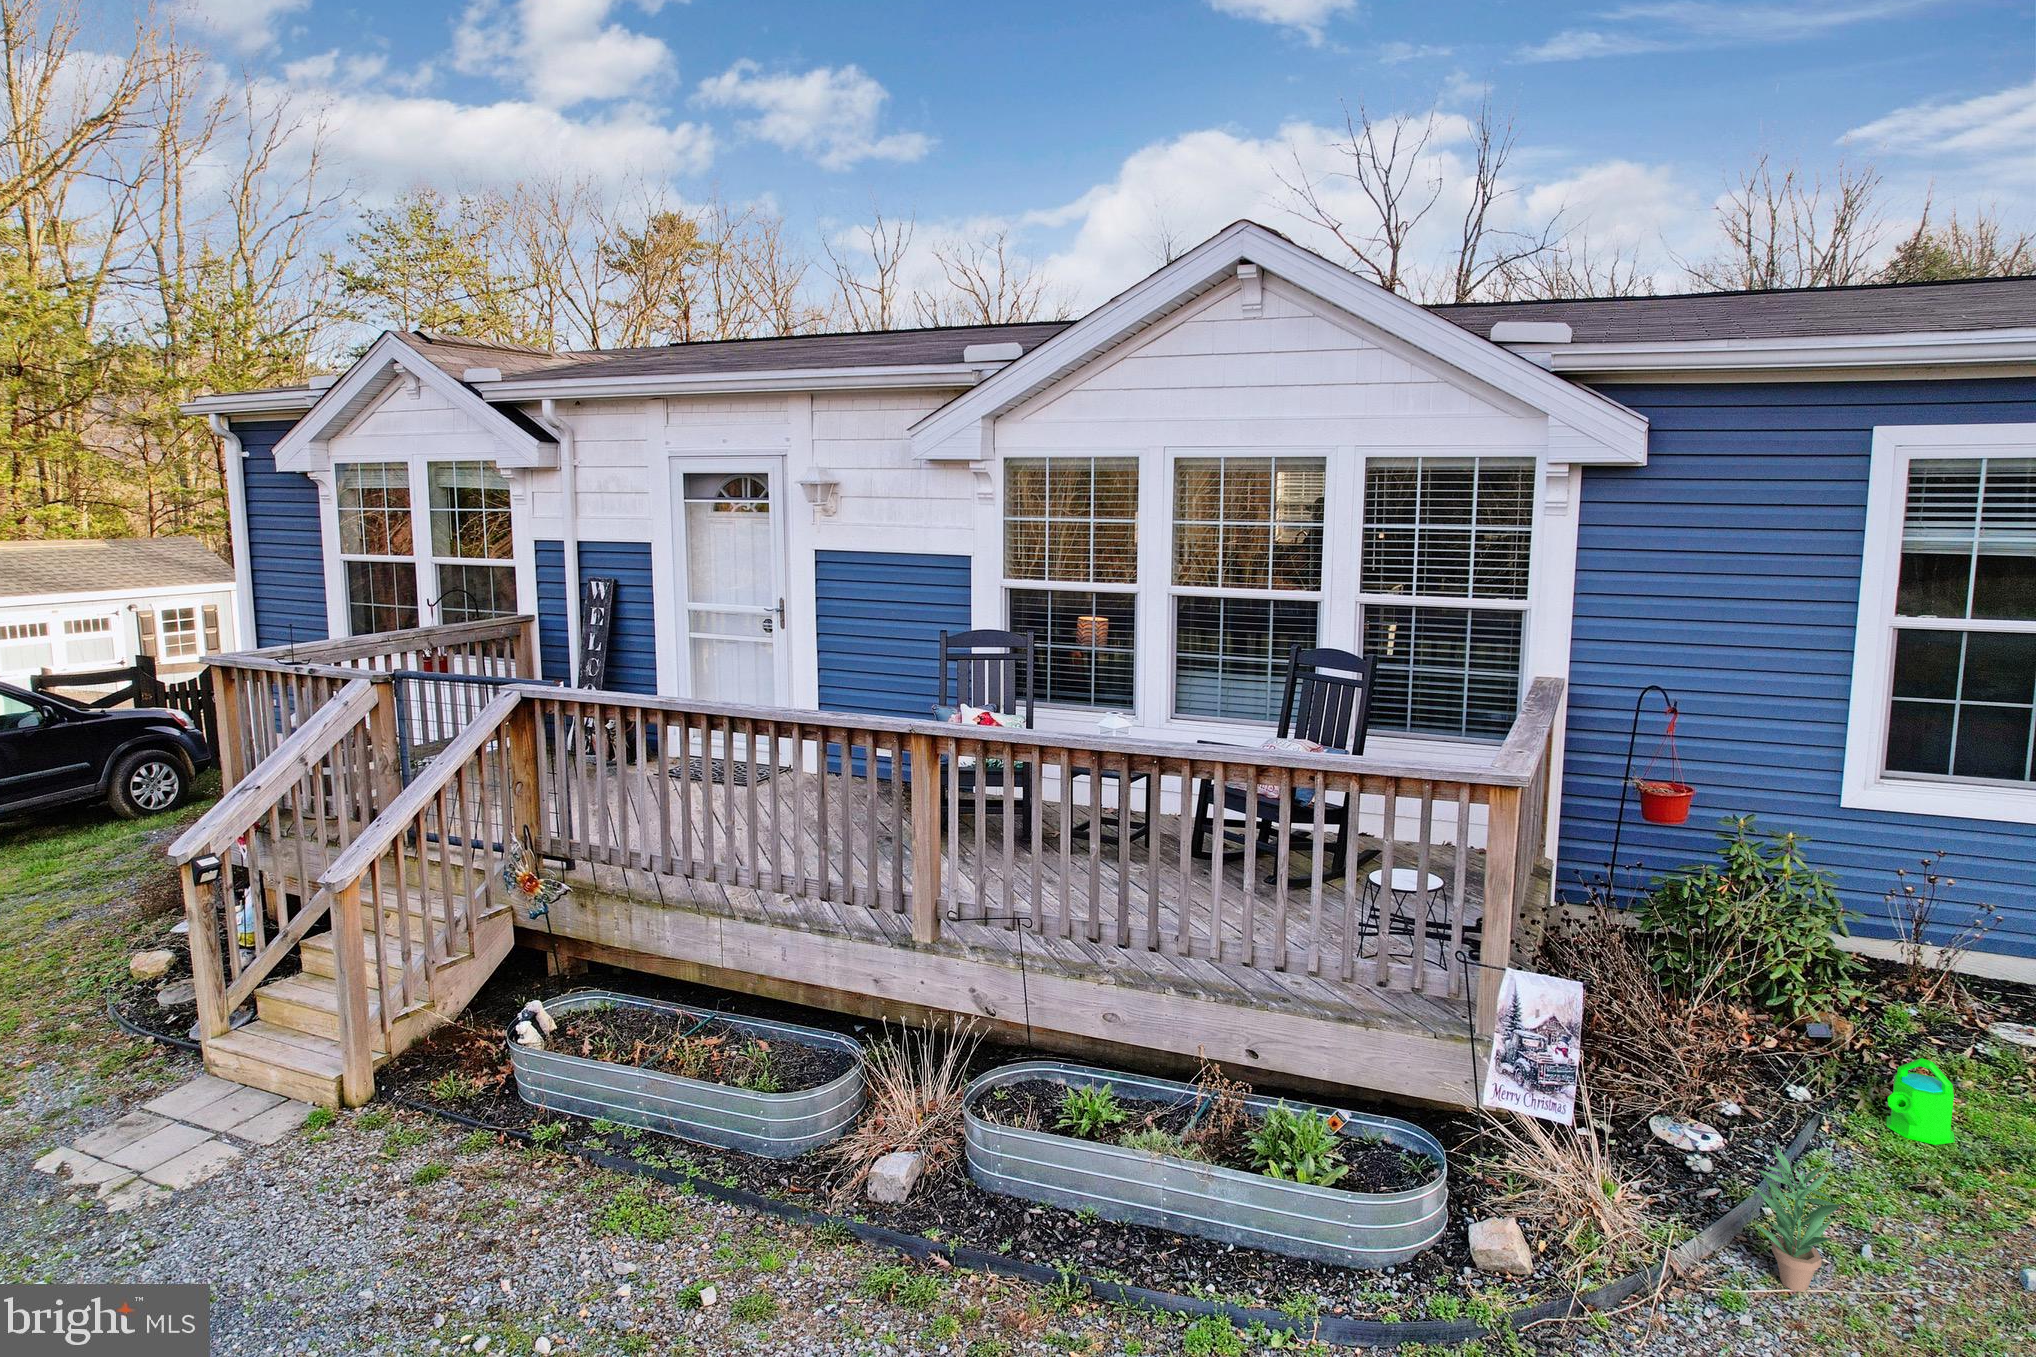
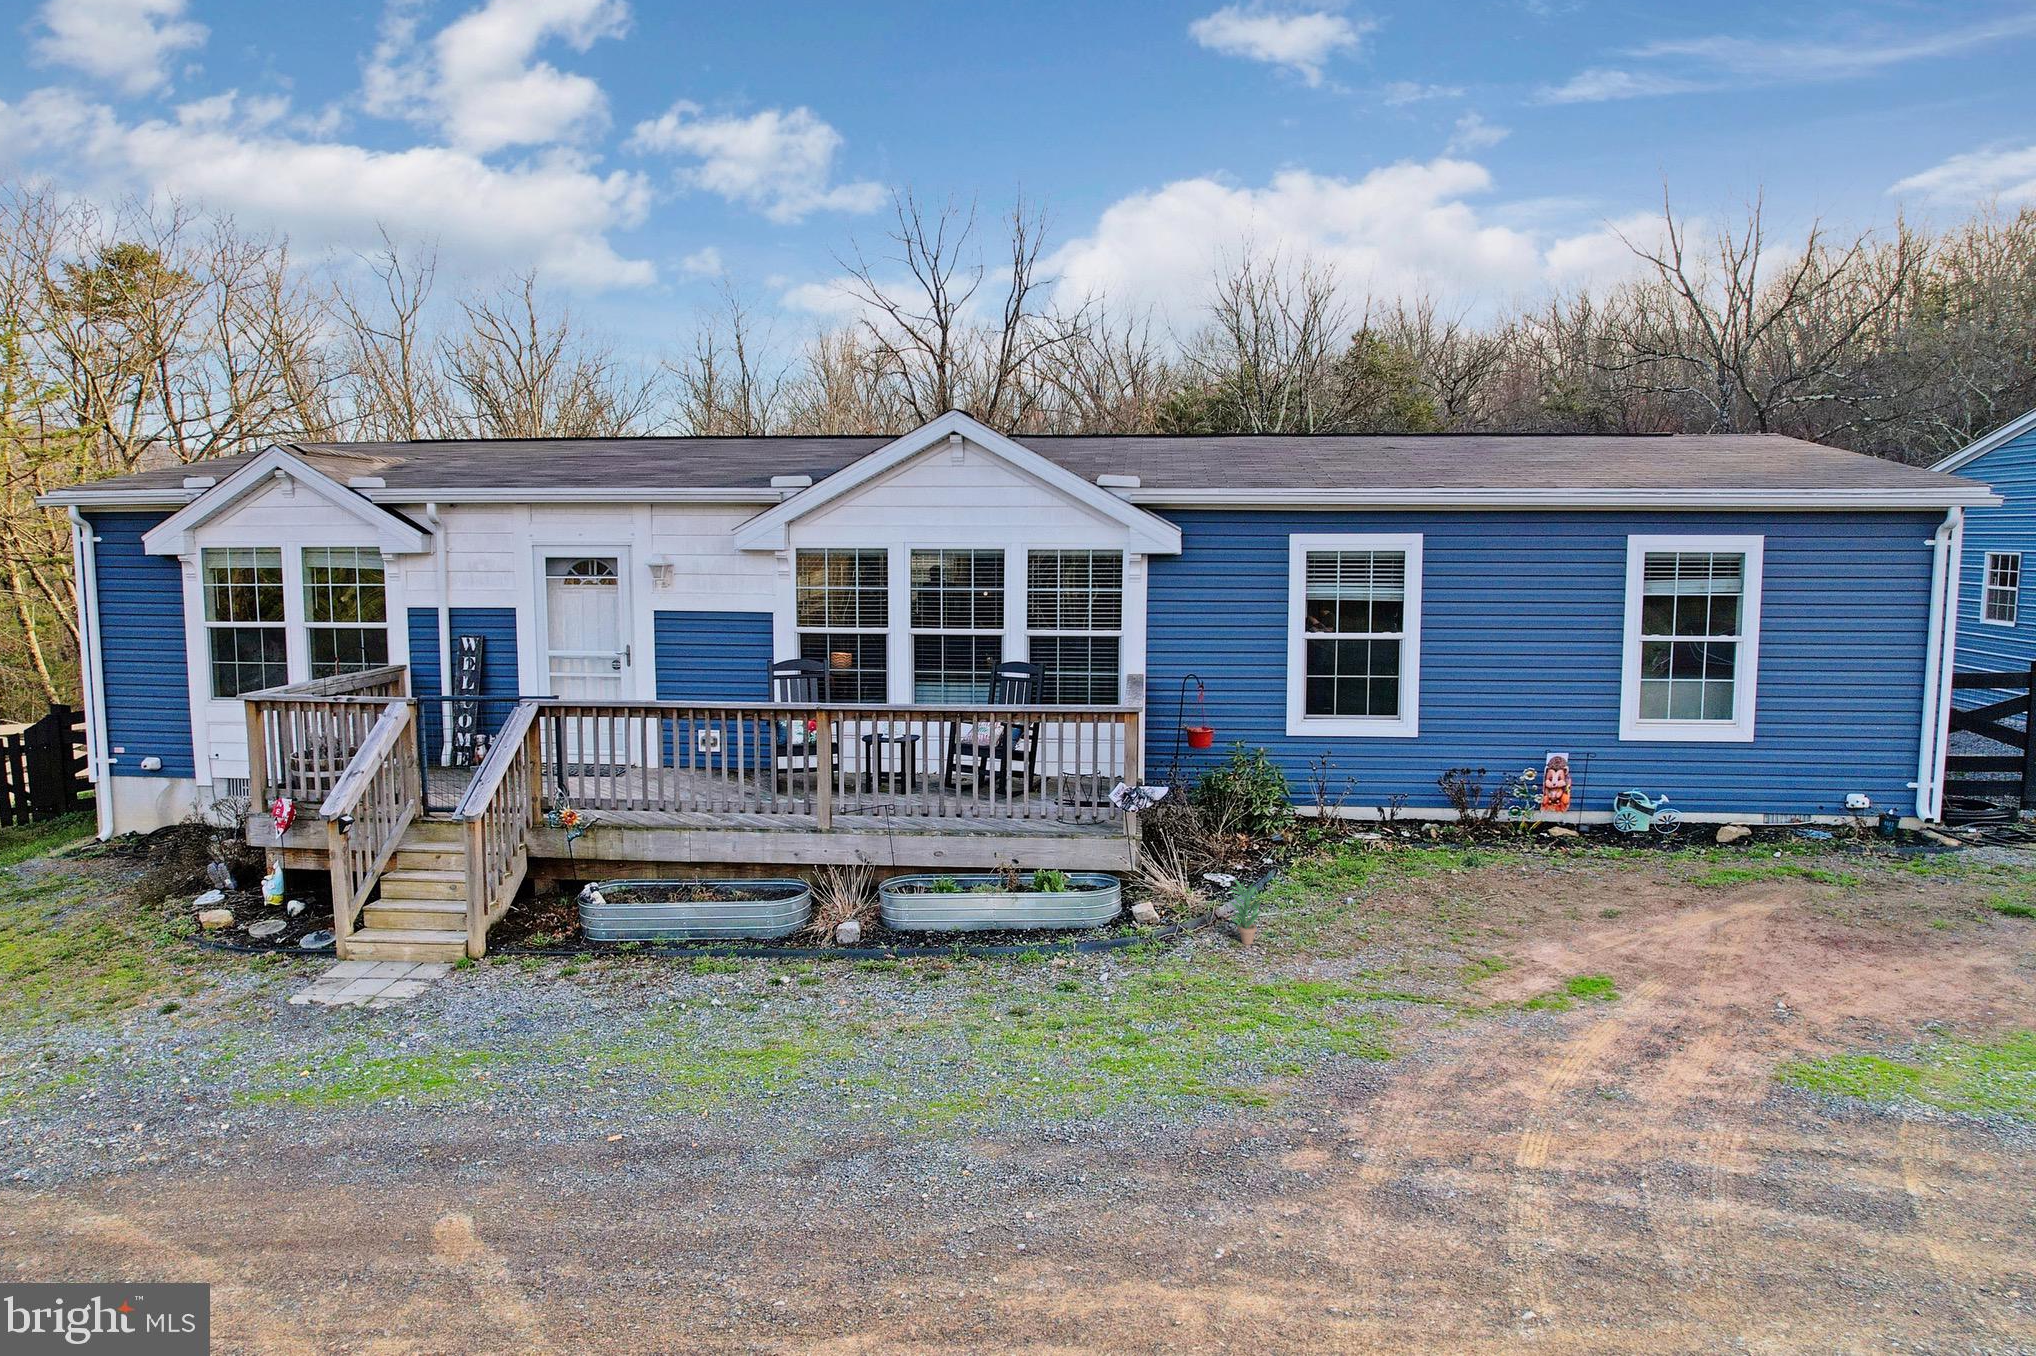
watering can: present [1886,1058,1955,1145] -> none [1296,850,1326,890]

